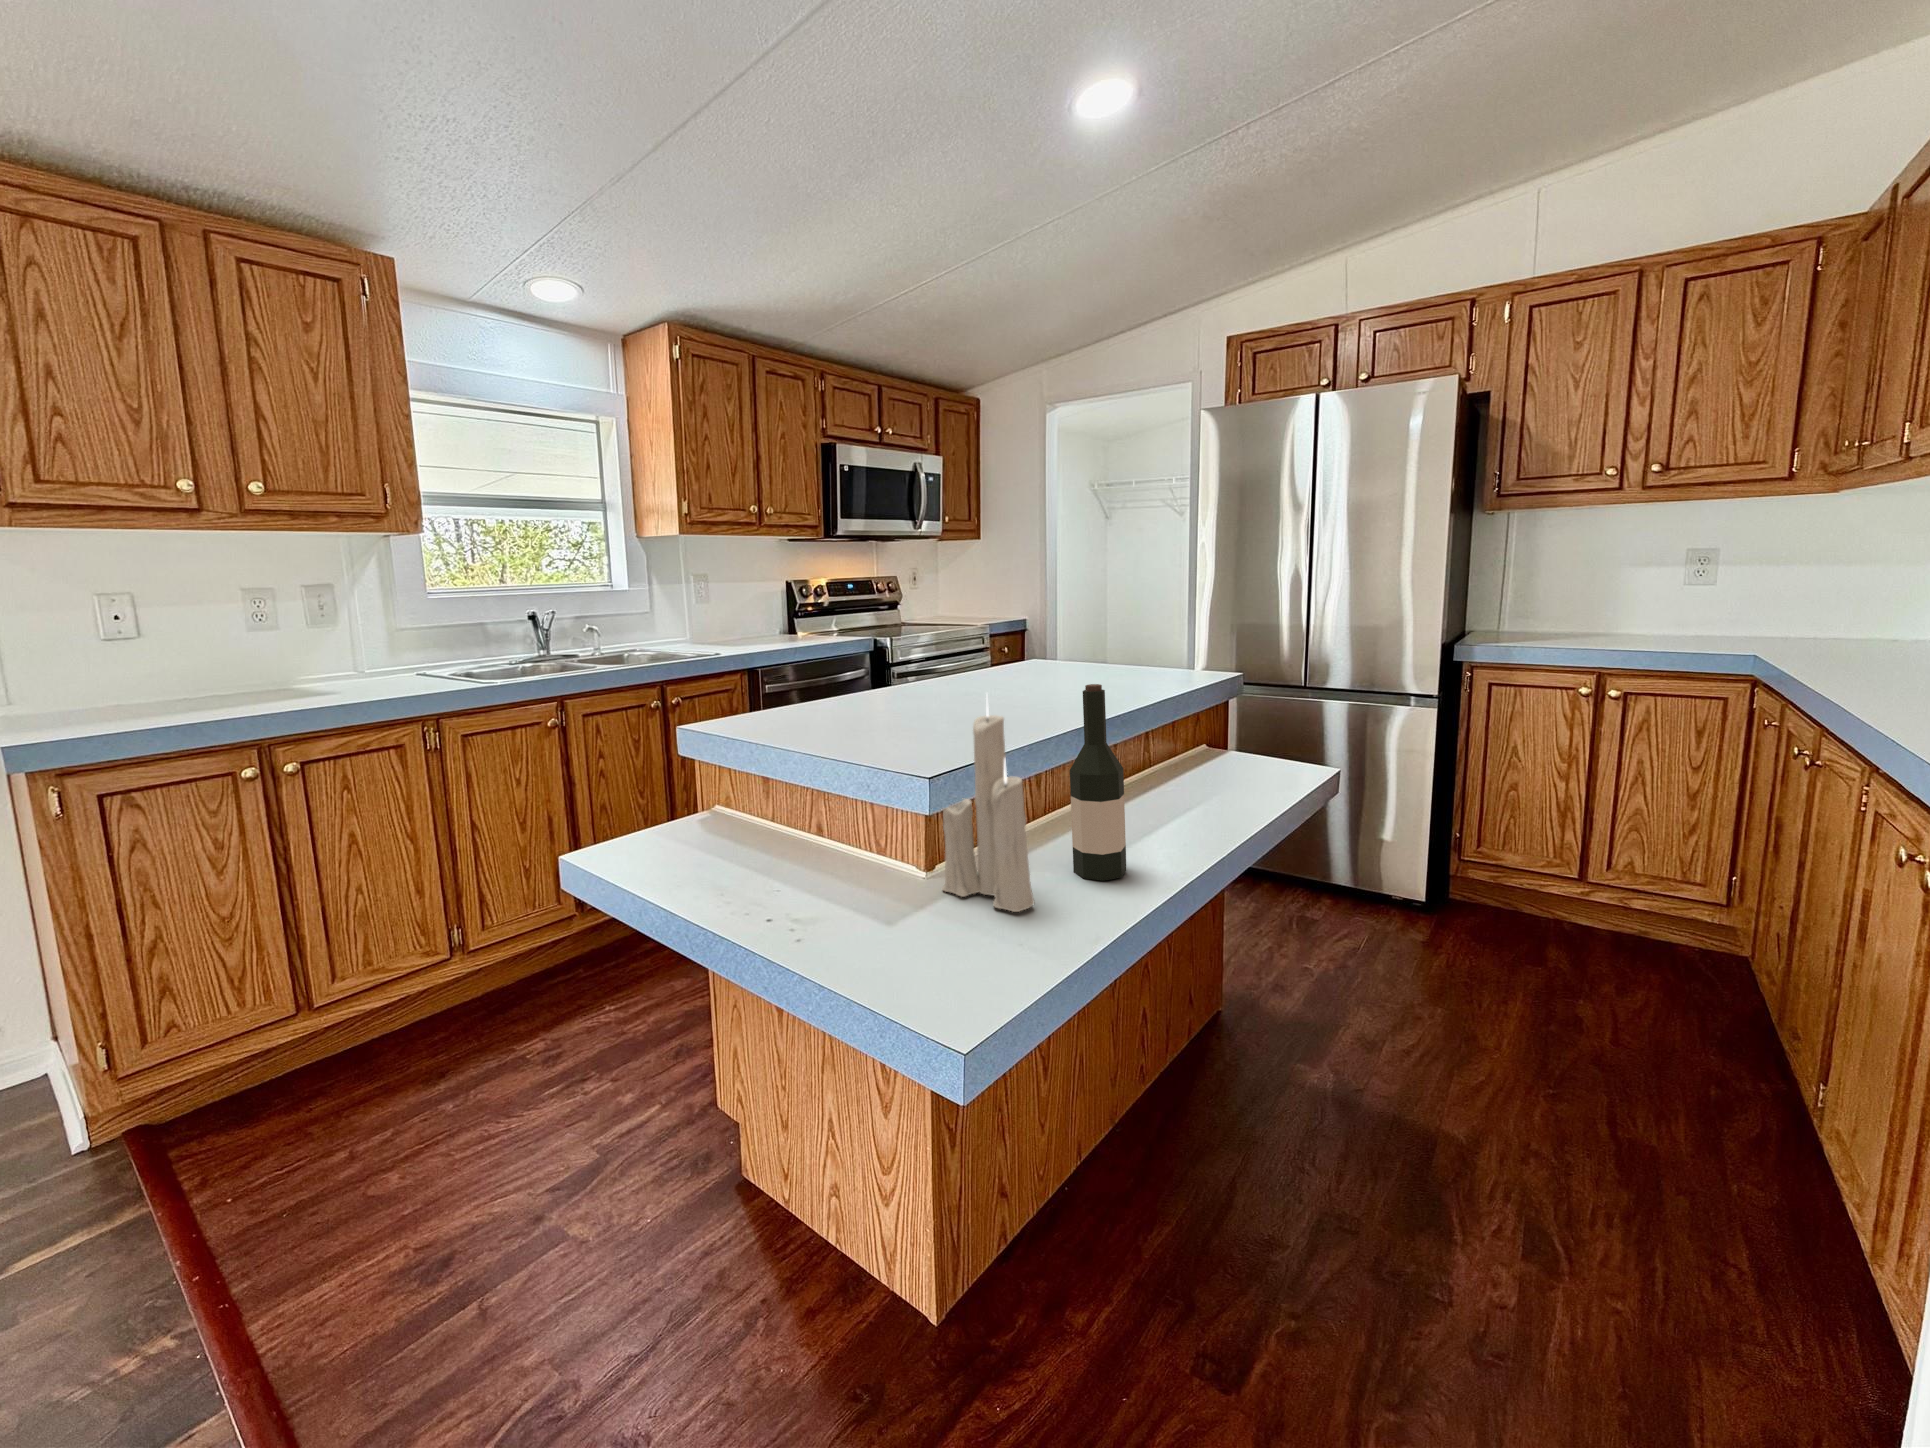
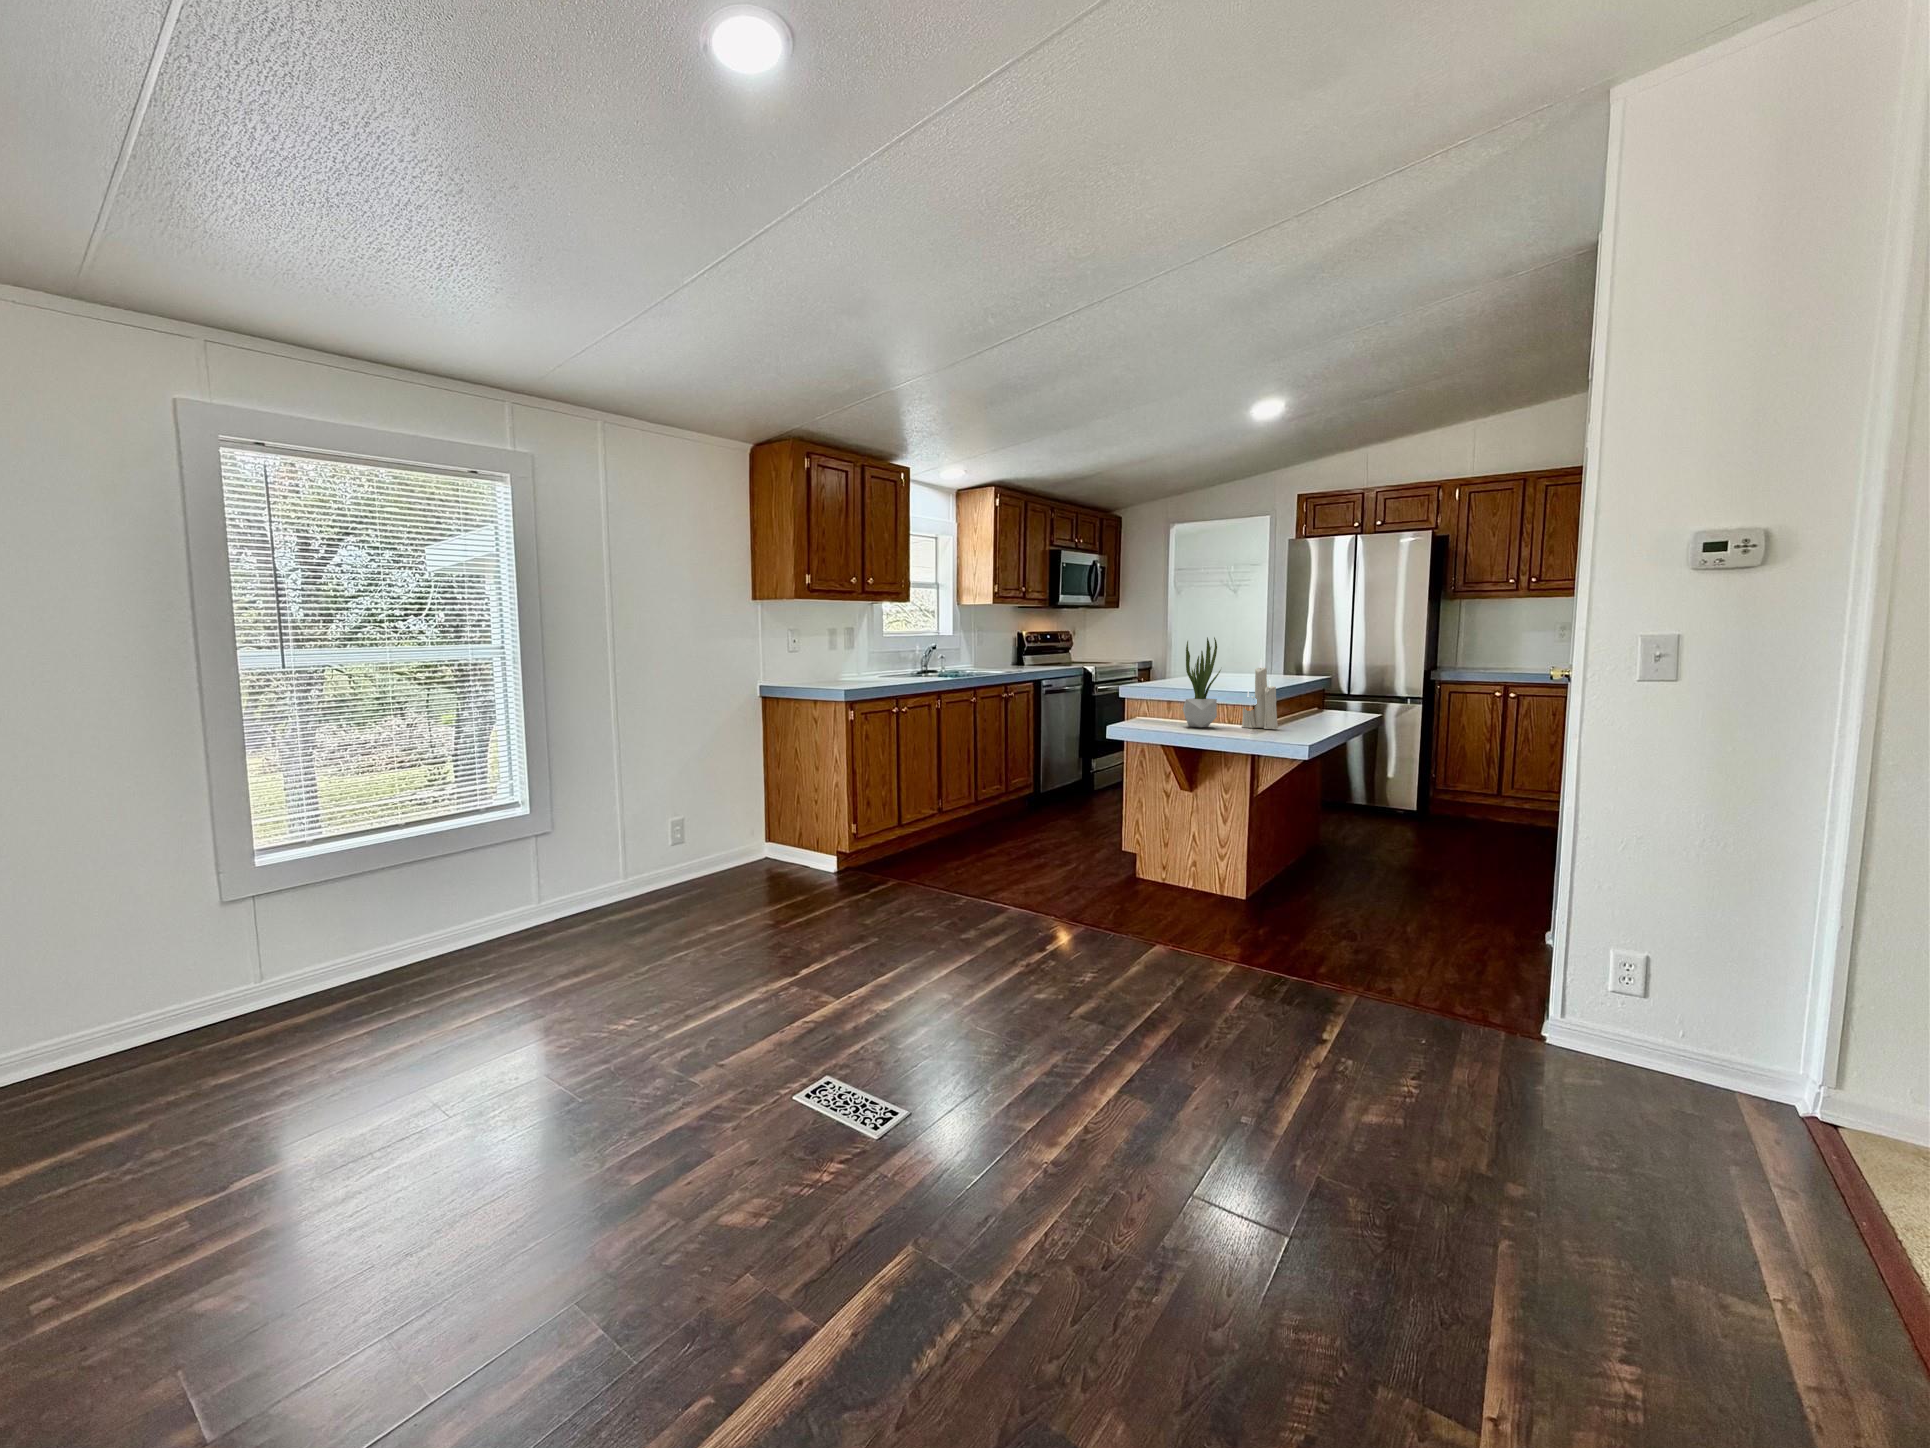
potted plant: none [754,625,870,904] -> present [1183,637,1221,727]
wine bottle: present [1070,684,1126,881] -> none [1283,660,1302,727]

